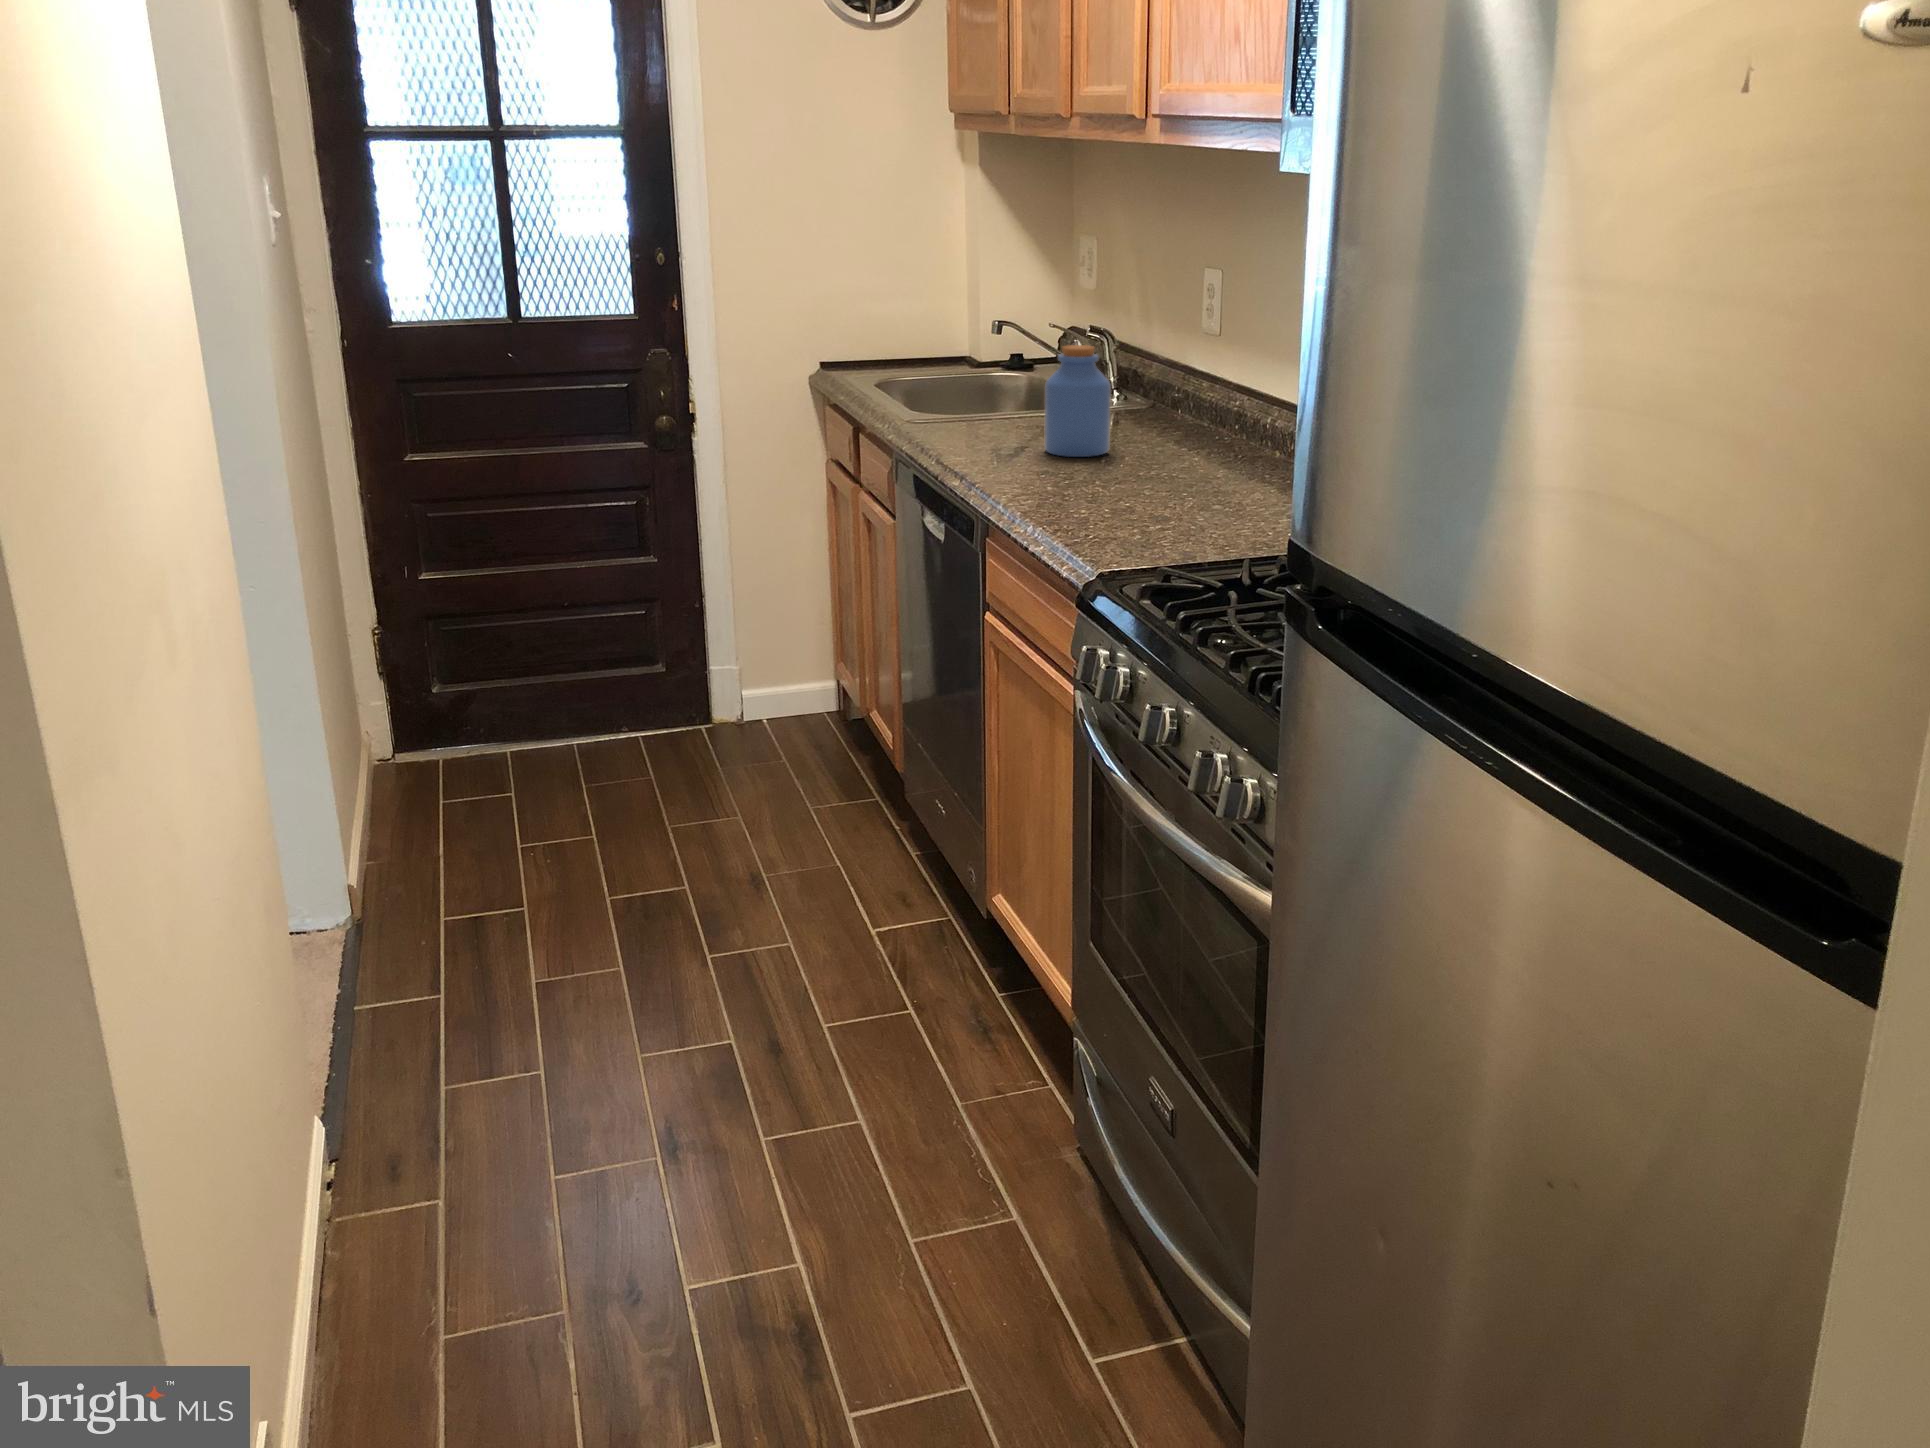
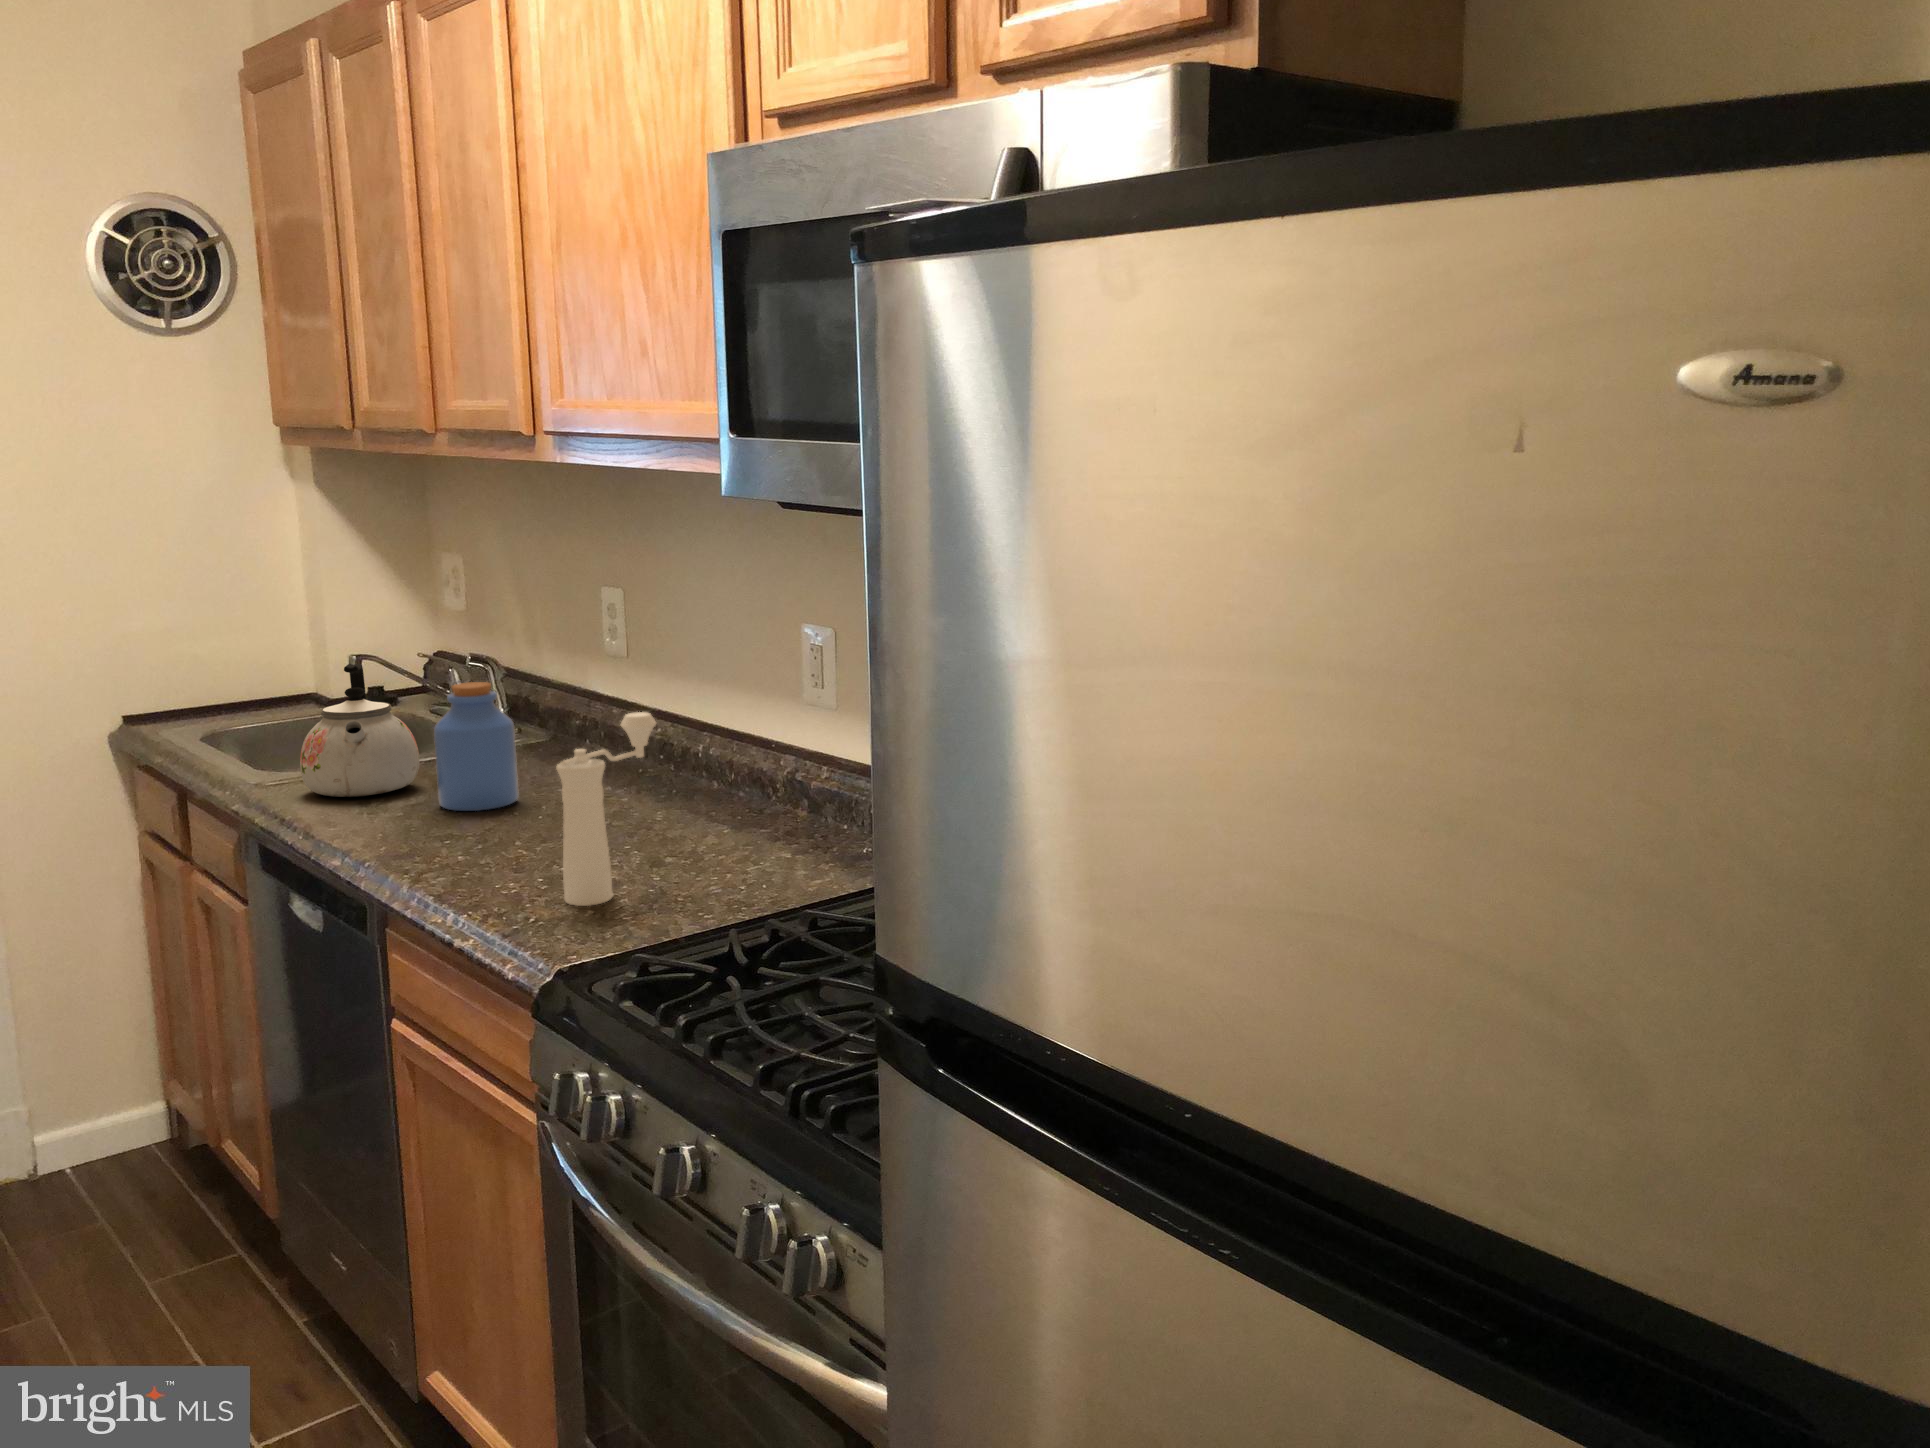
kettle: none [942,324,1035,438] -> present [300,663,419,797]
pepper mill: none [1120,373,1212,532] -> present [556,712,656,906]

